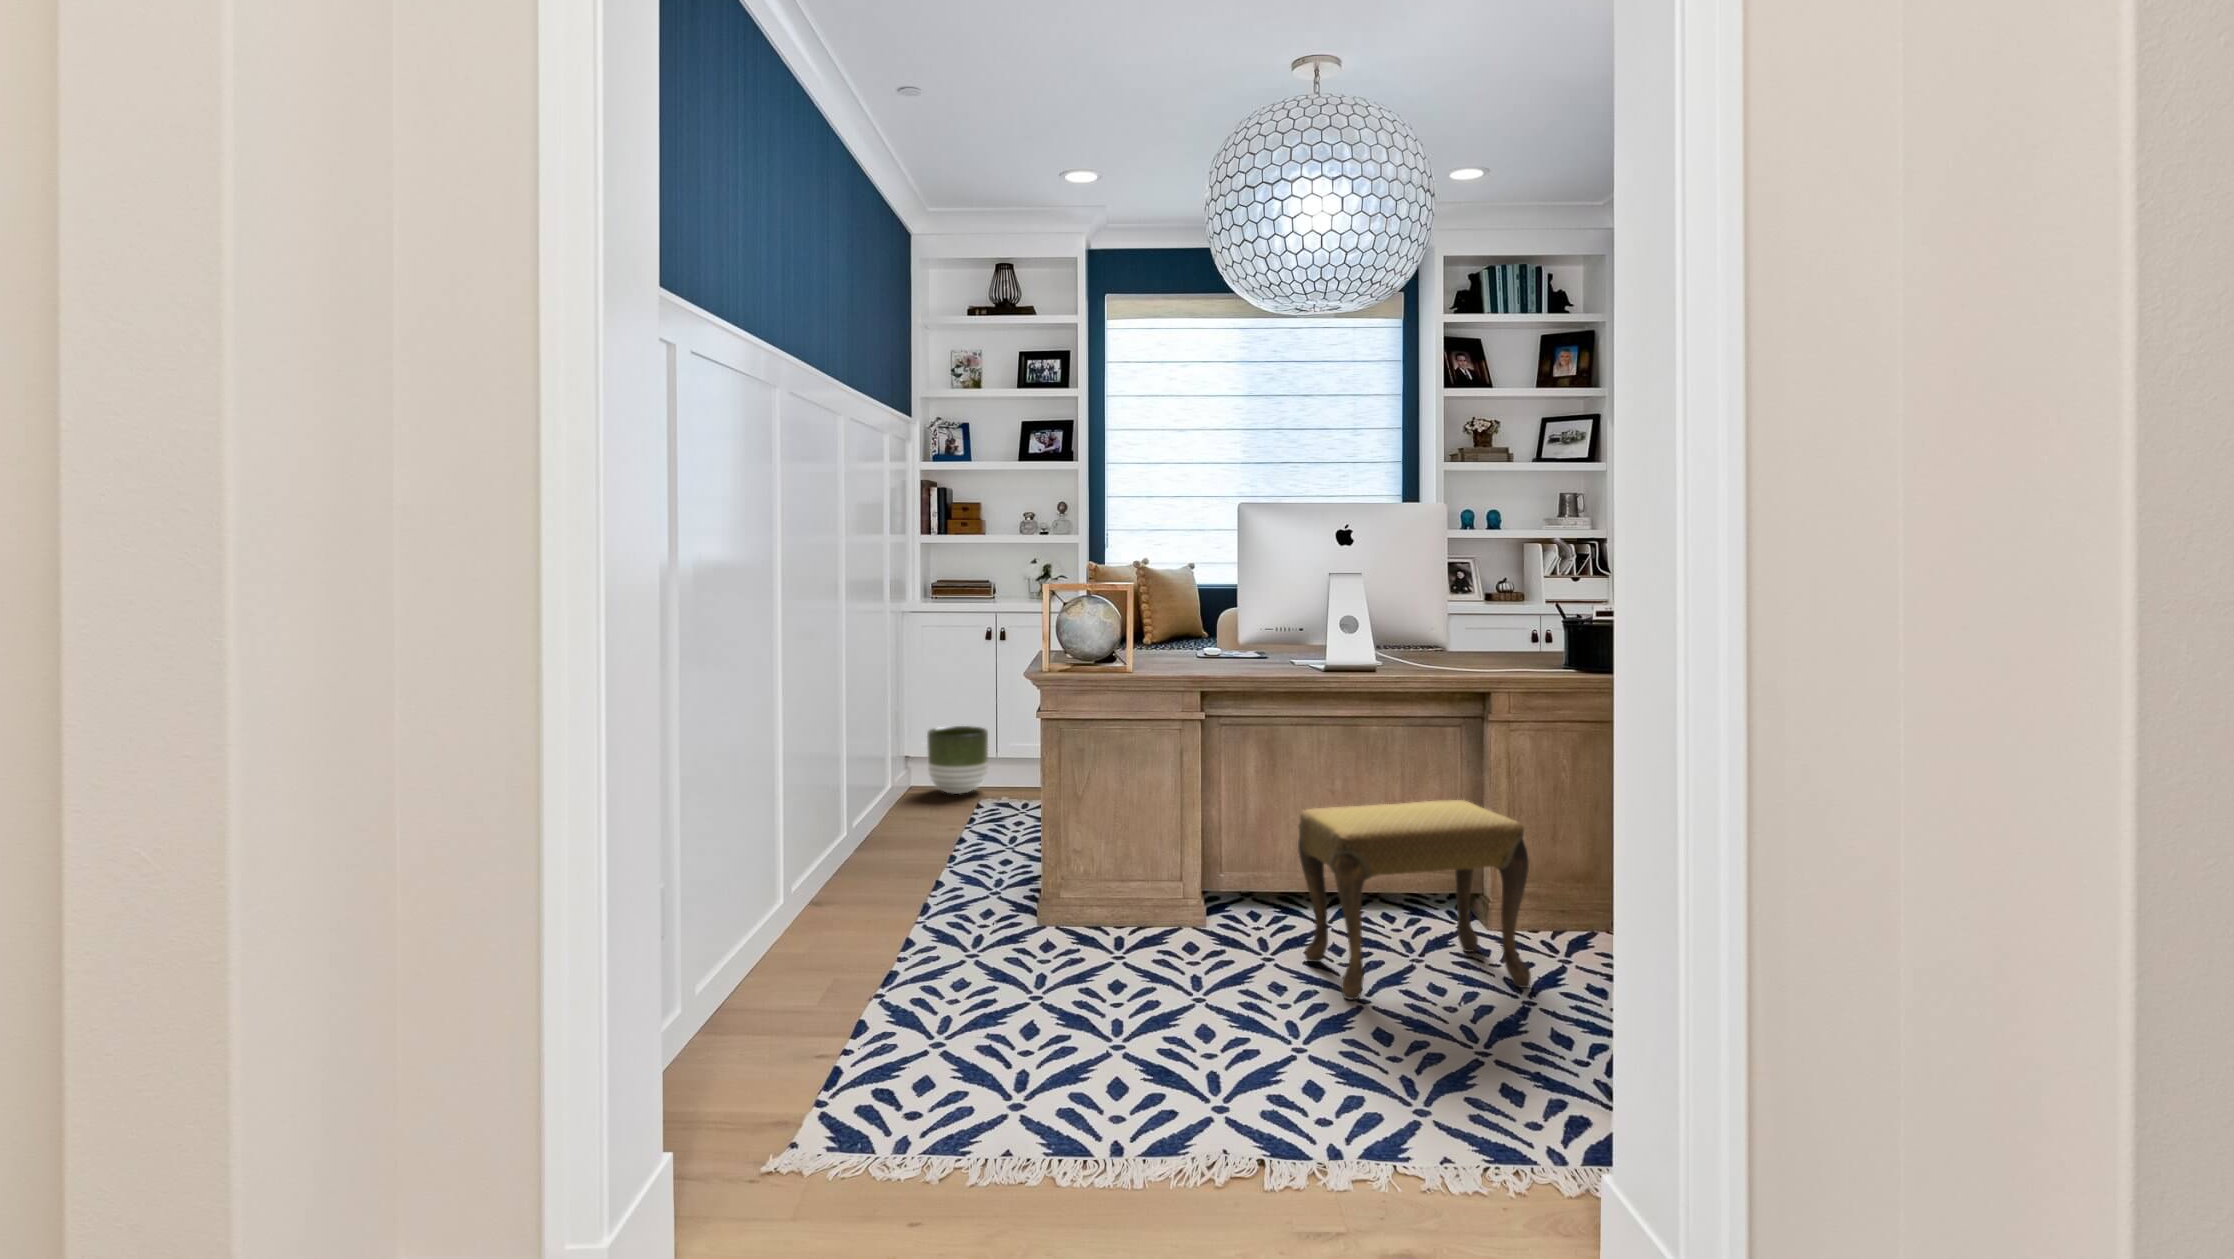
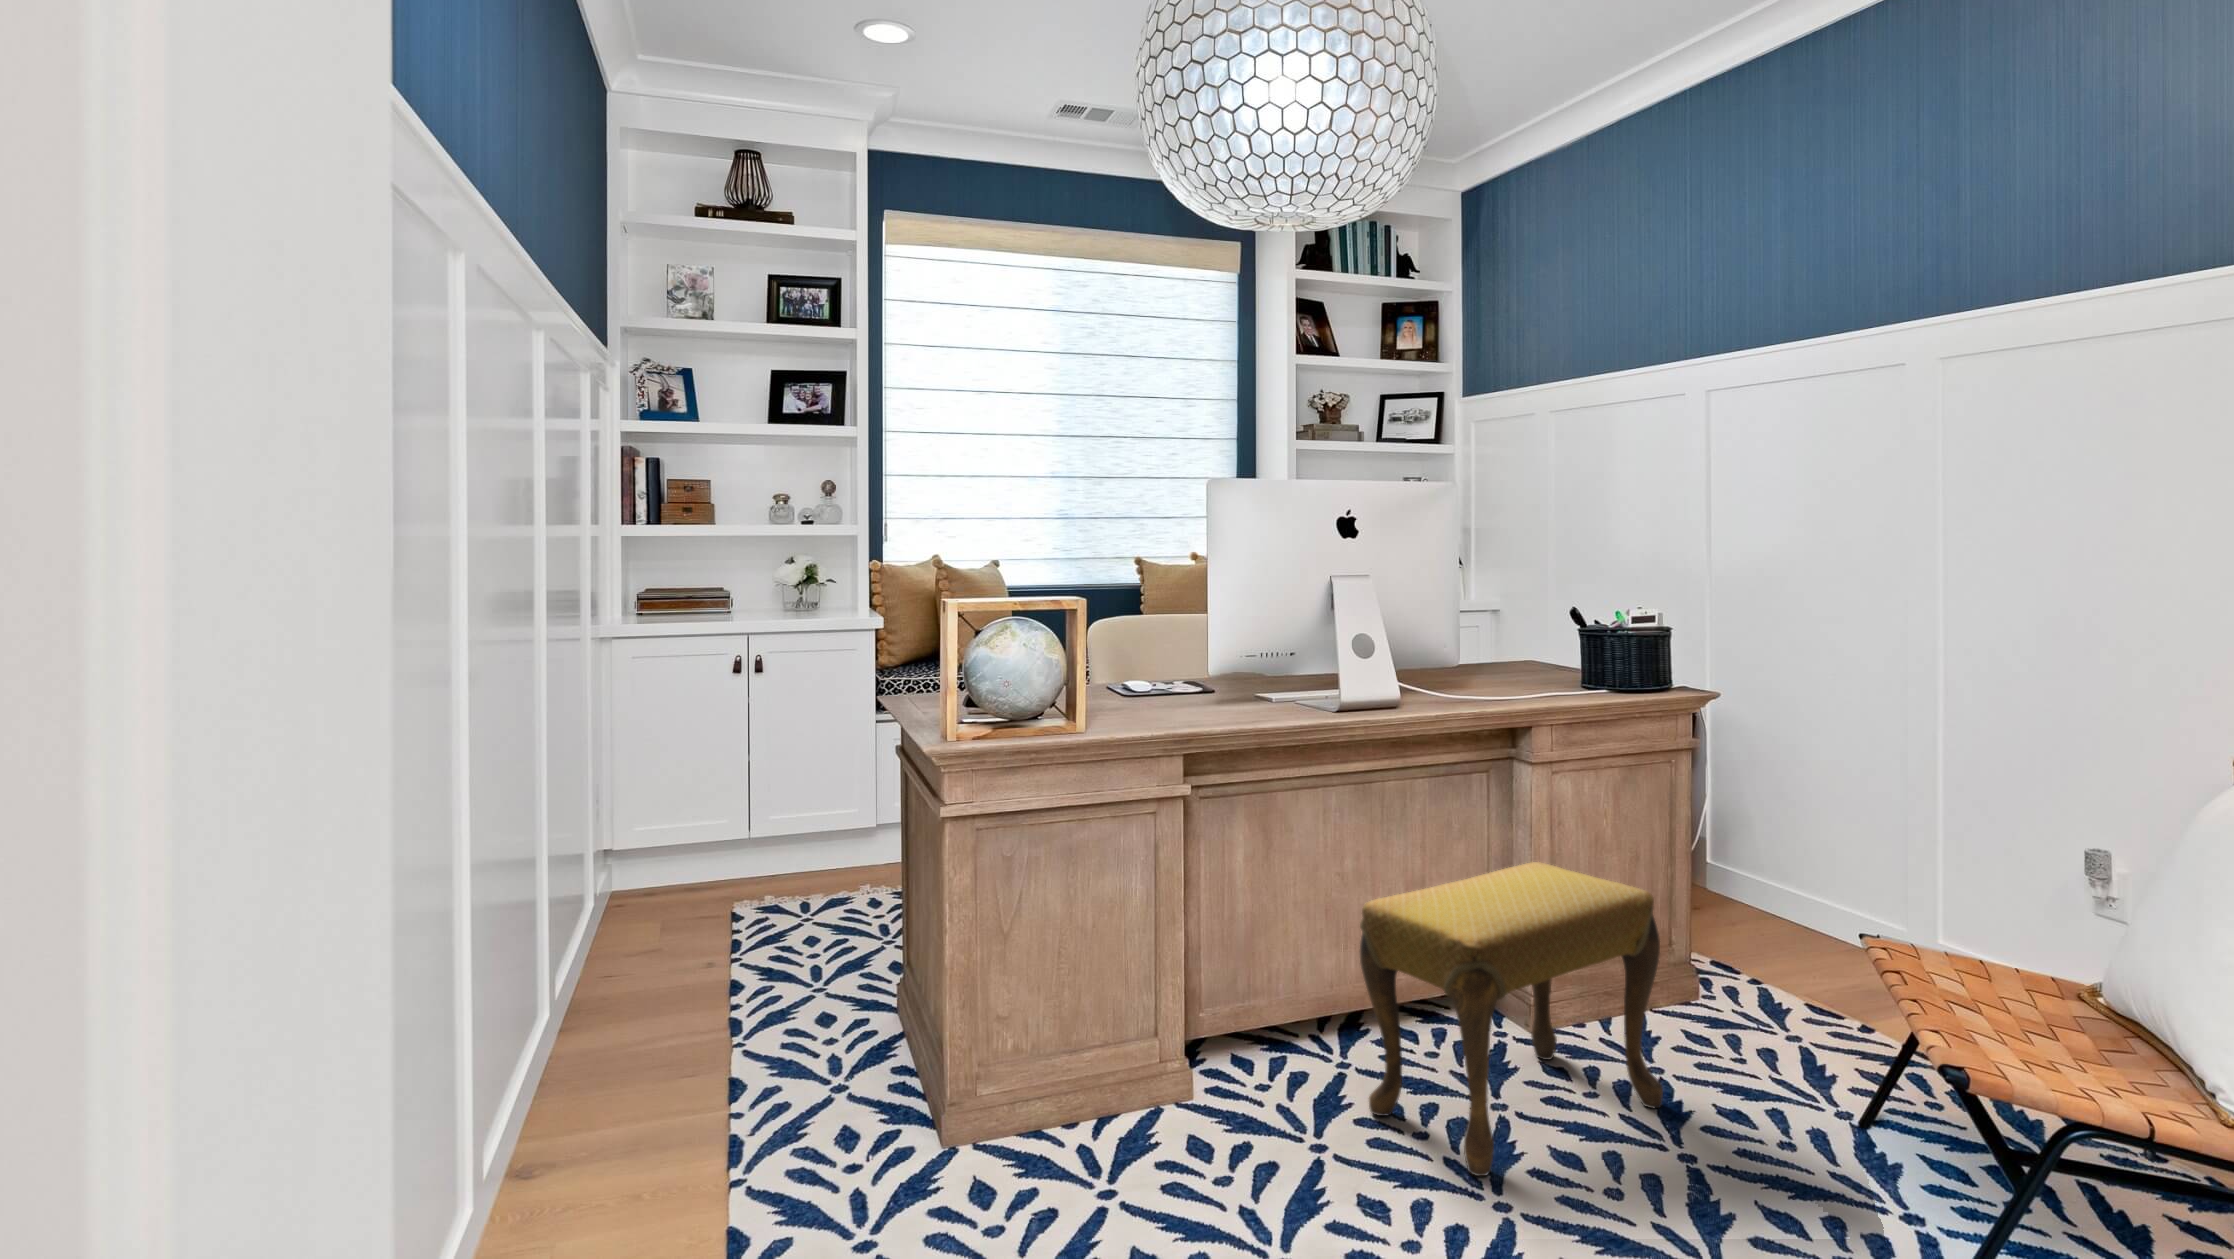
planter: present [927,726,988,794] -> none [650,795,743,895]

